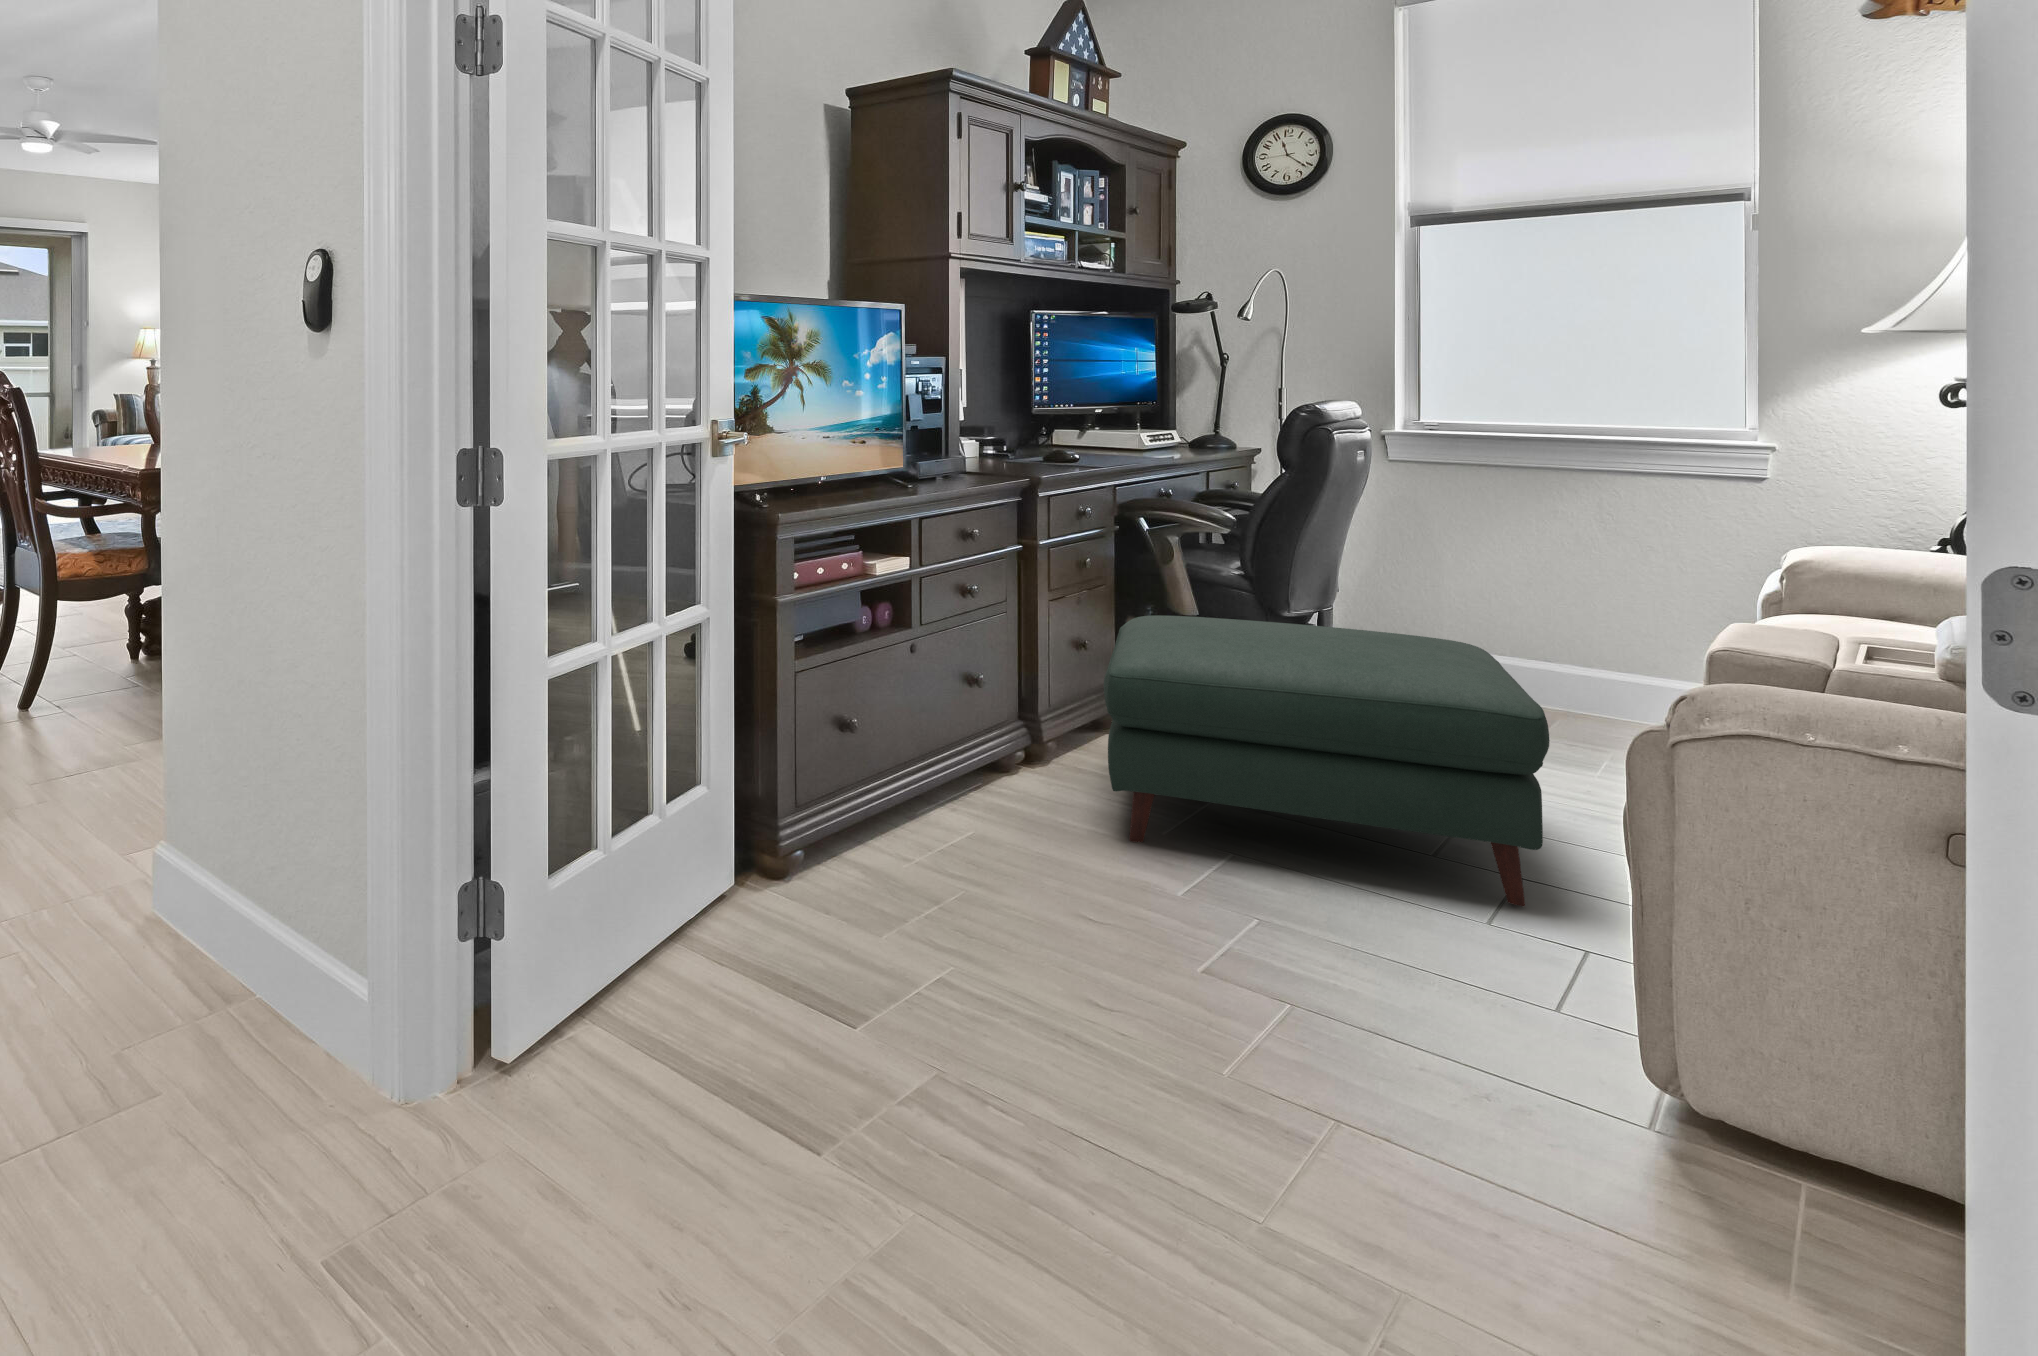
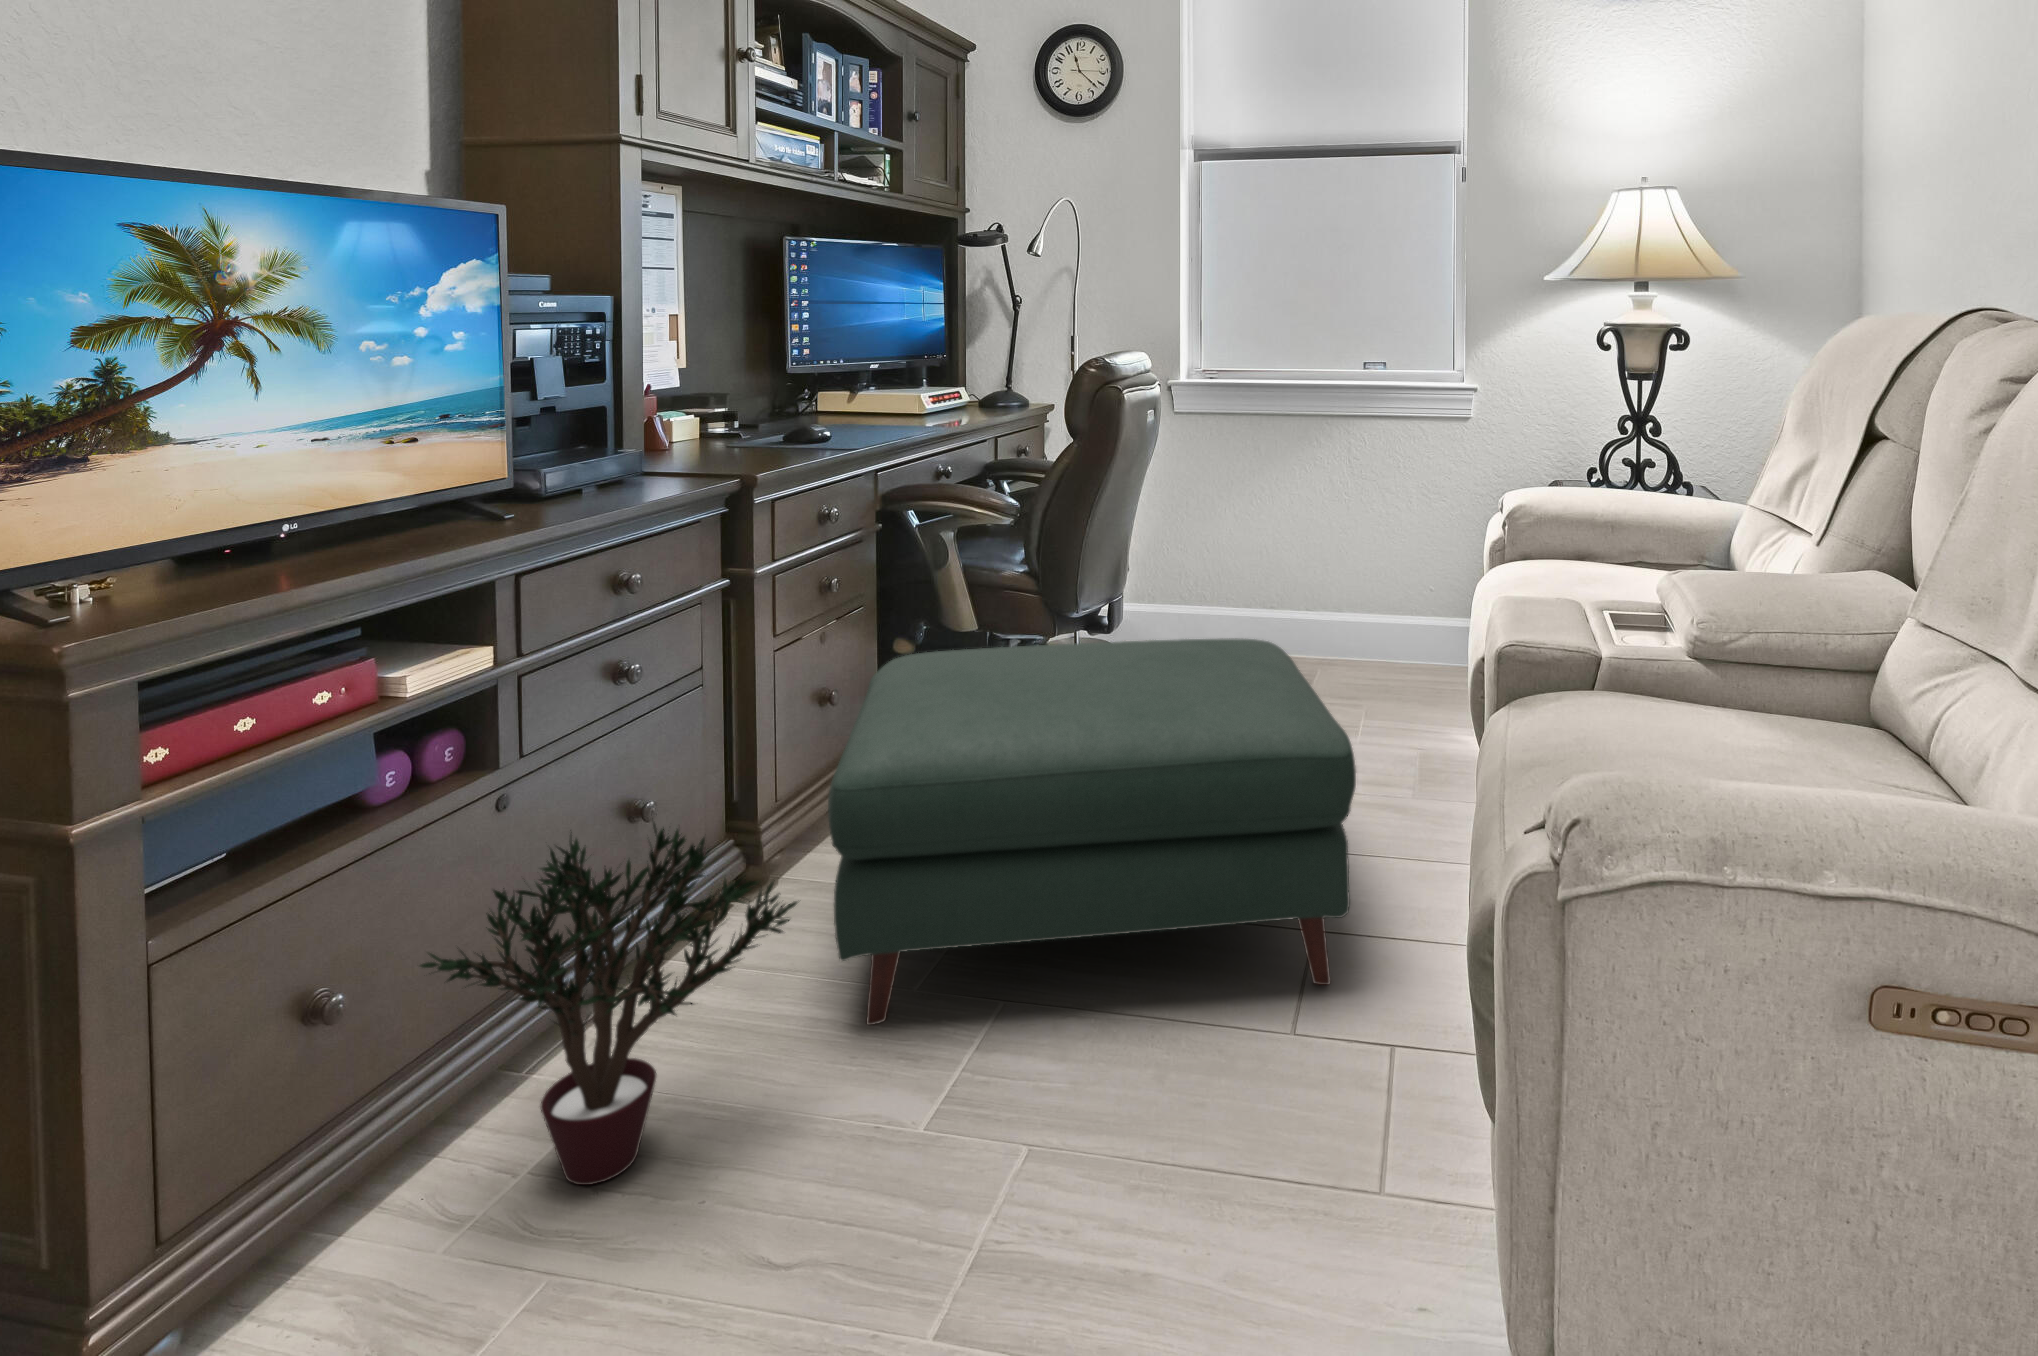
potted plant: none [888,667,1095,863] -> present [420,823,798,1185]

